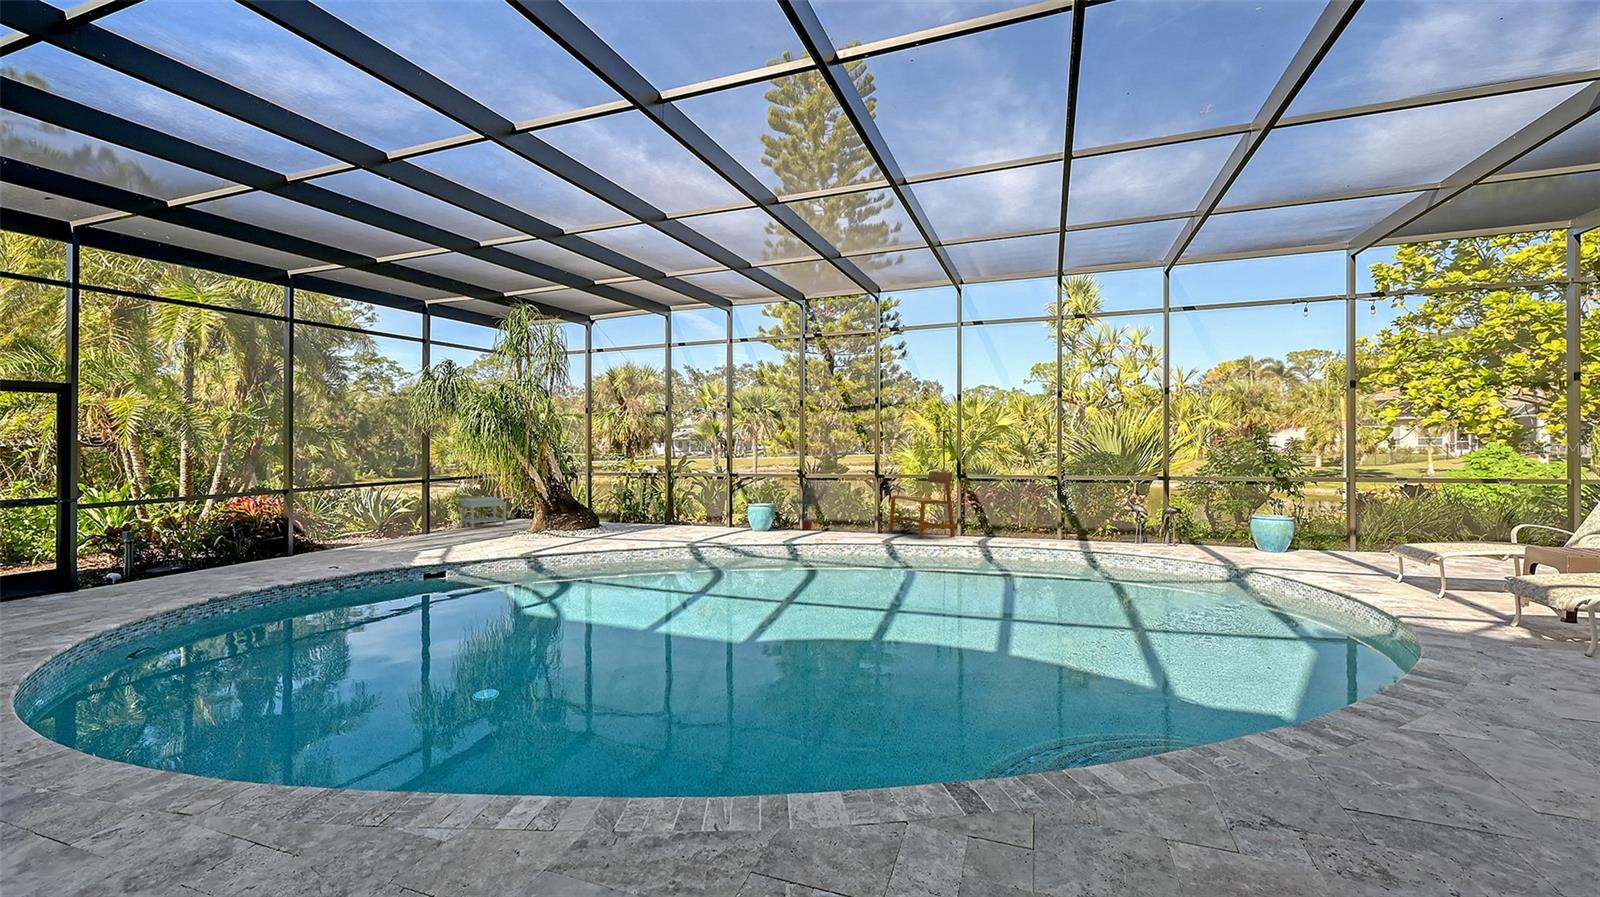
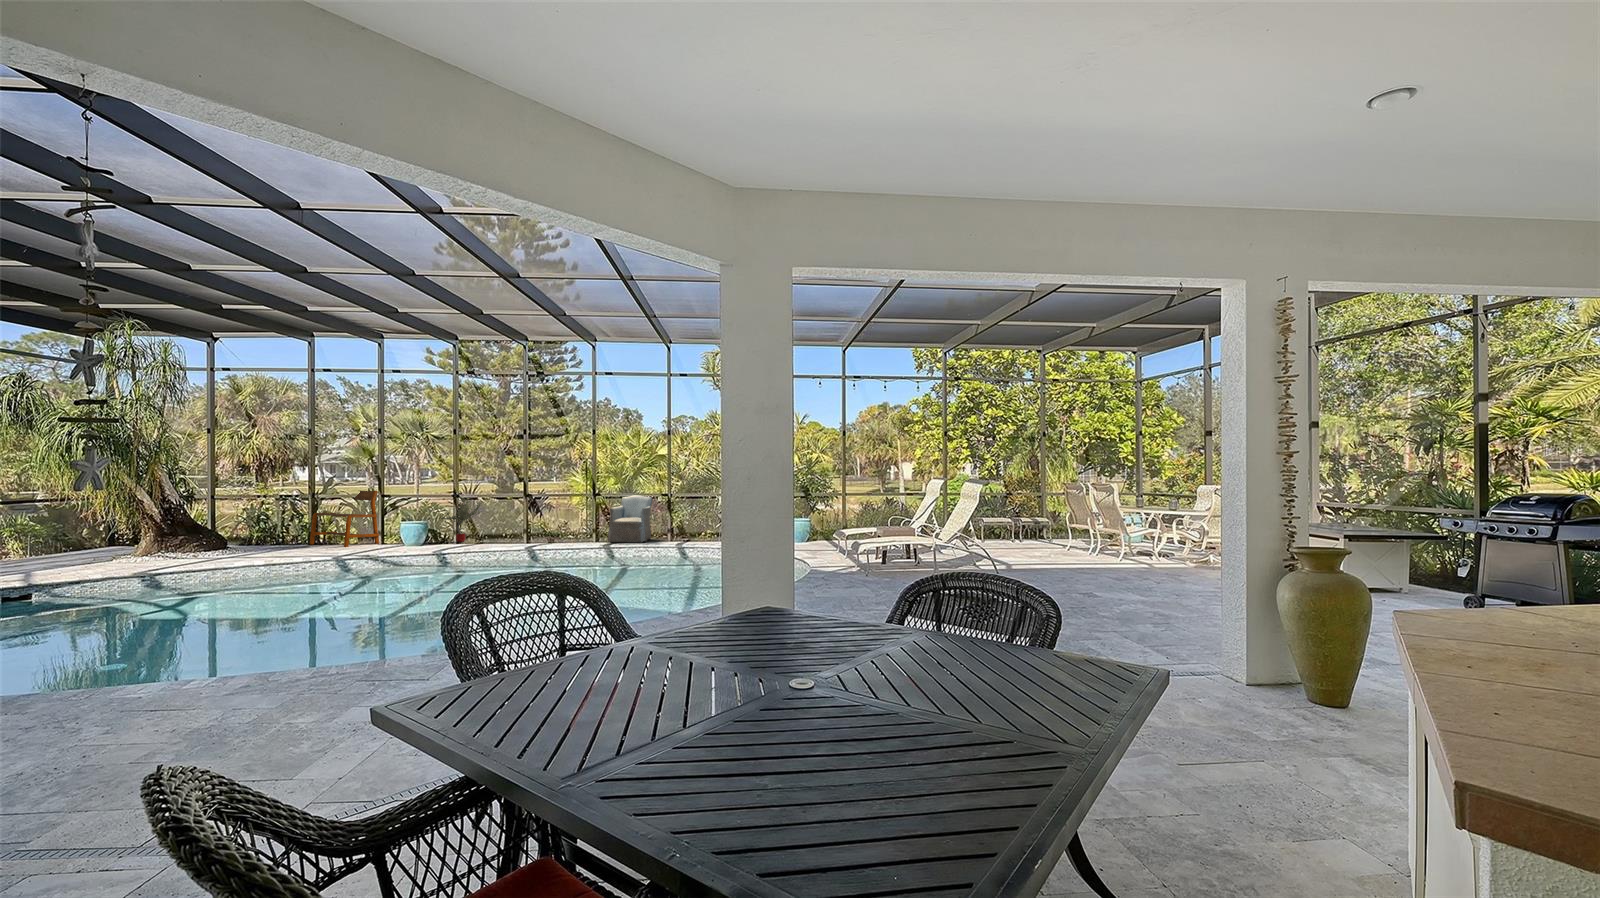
bench: present [889,471,955,539] -> present [310,491,379,547]
armchair: none [976,480,1031,542] -> present [607,495,652,542]
side table: present [460,497,507,529] -> none [26,522,100,558]

